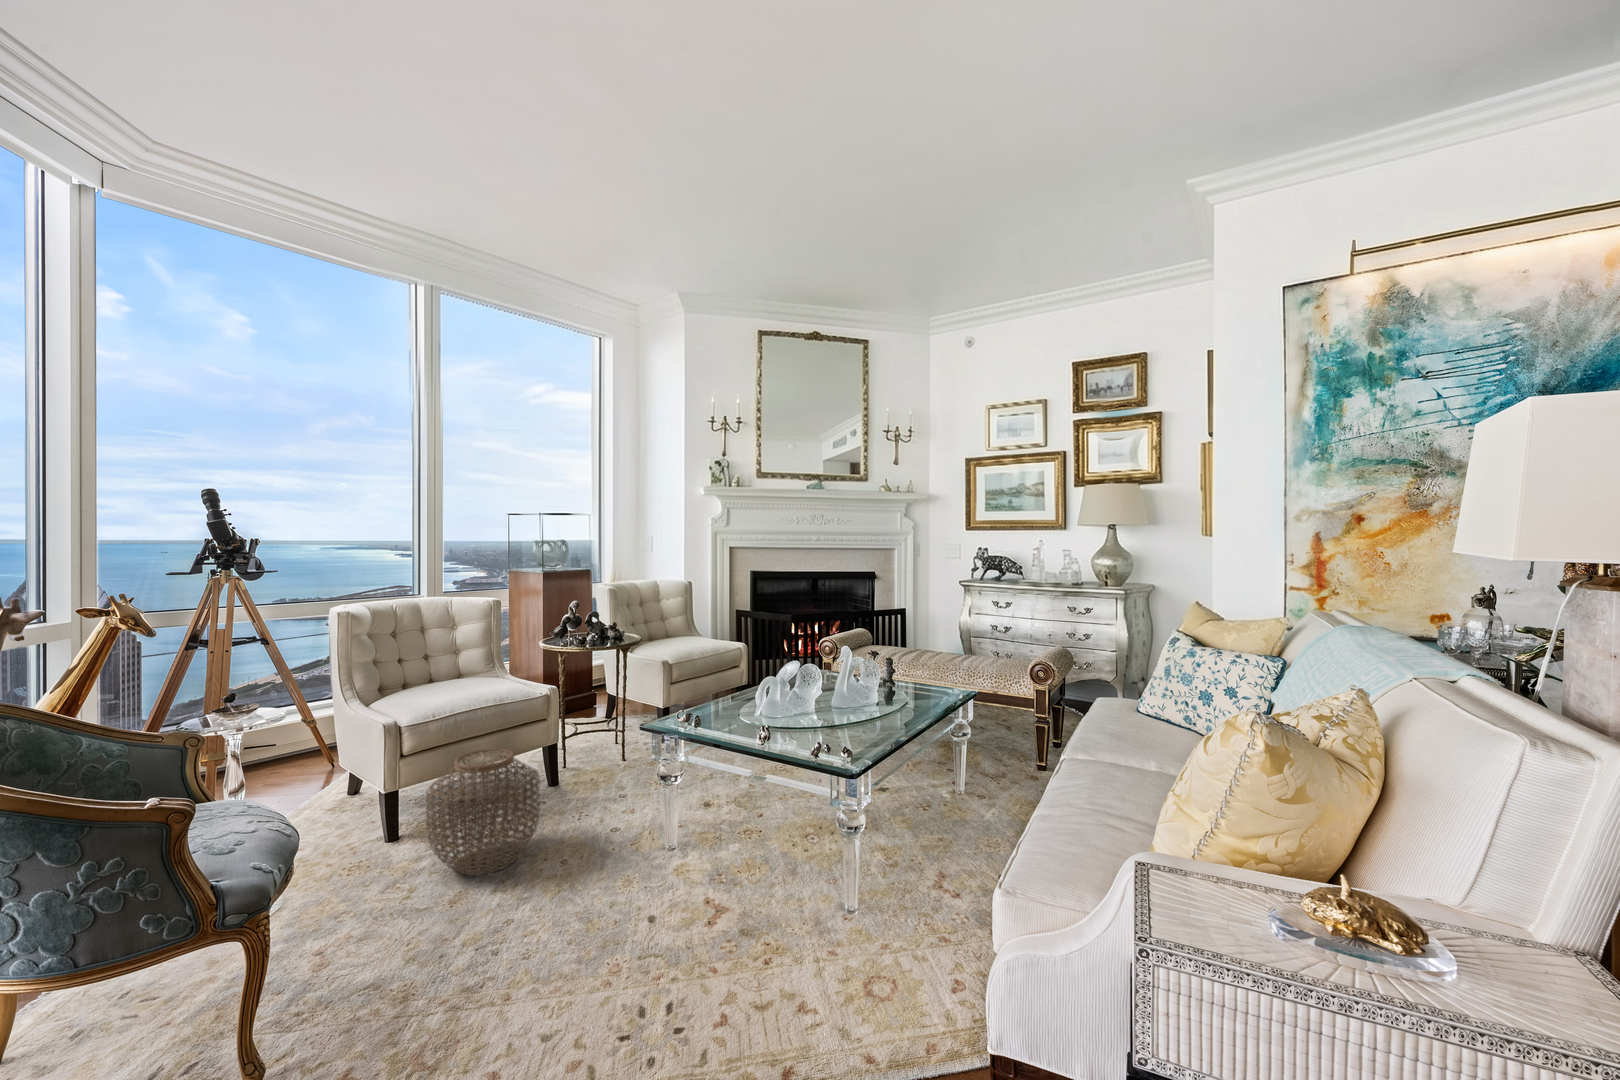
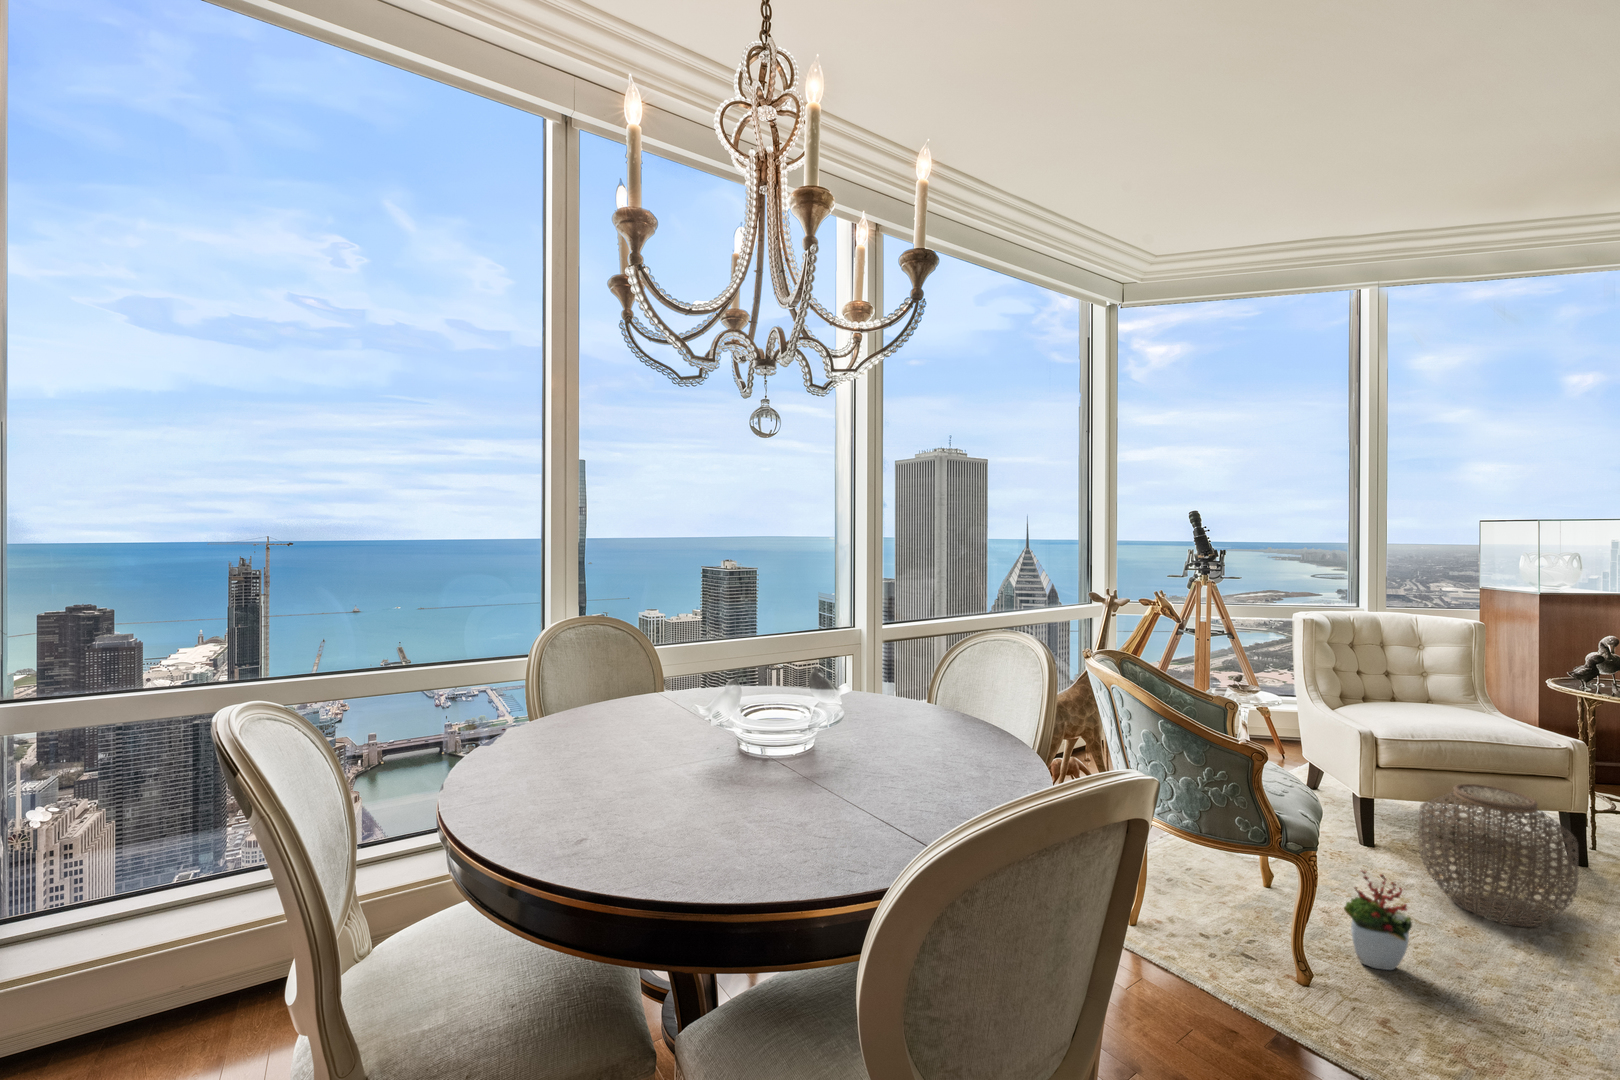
decorative plant: none [318,891,391,1003] -> present [1344,871,1412,970]

